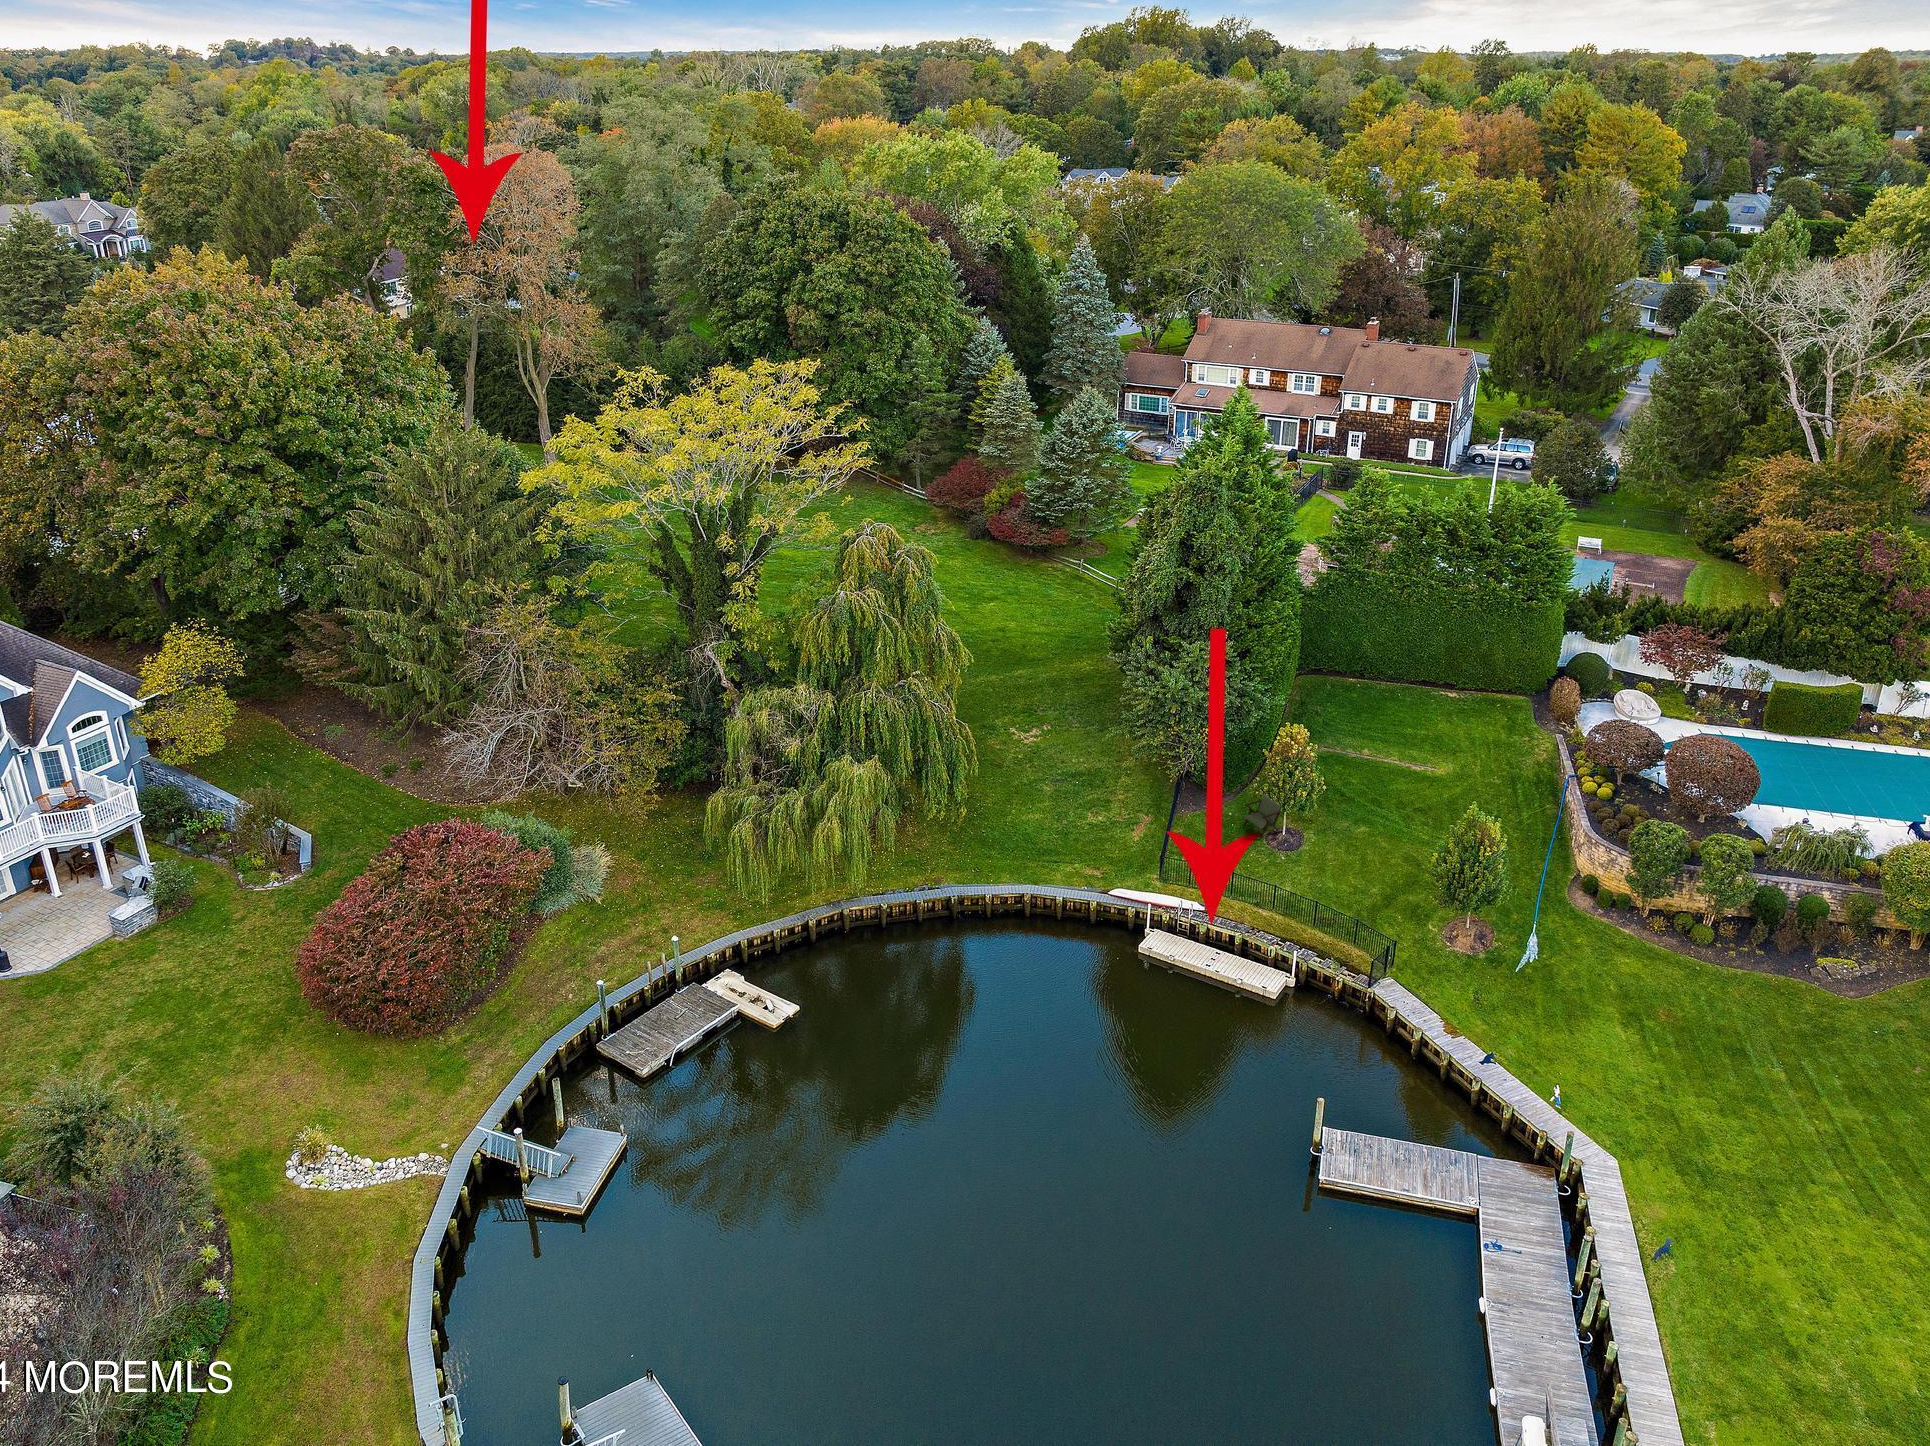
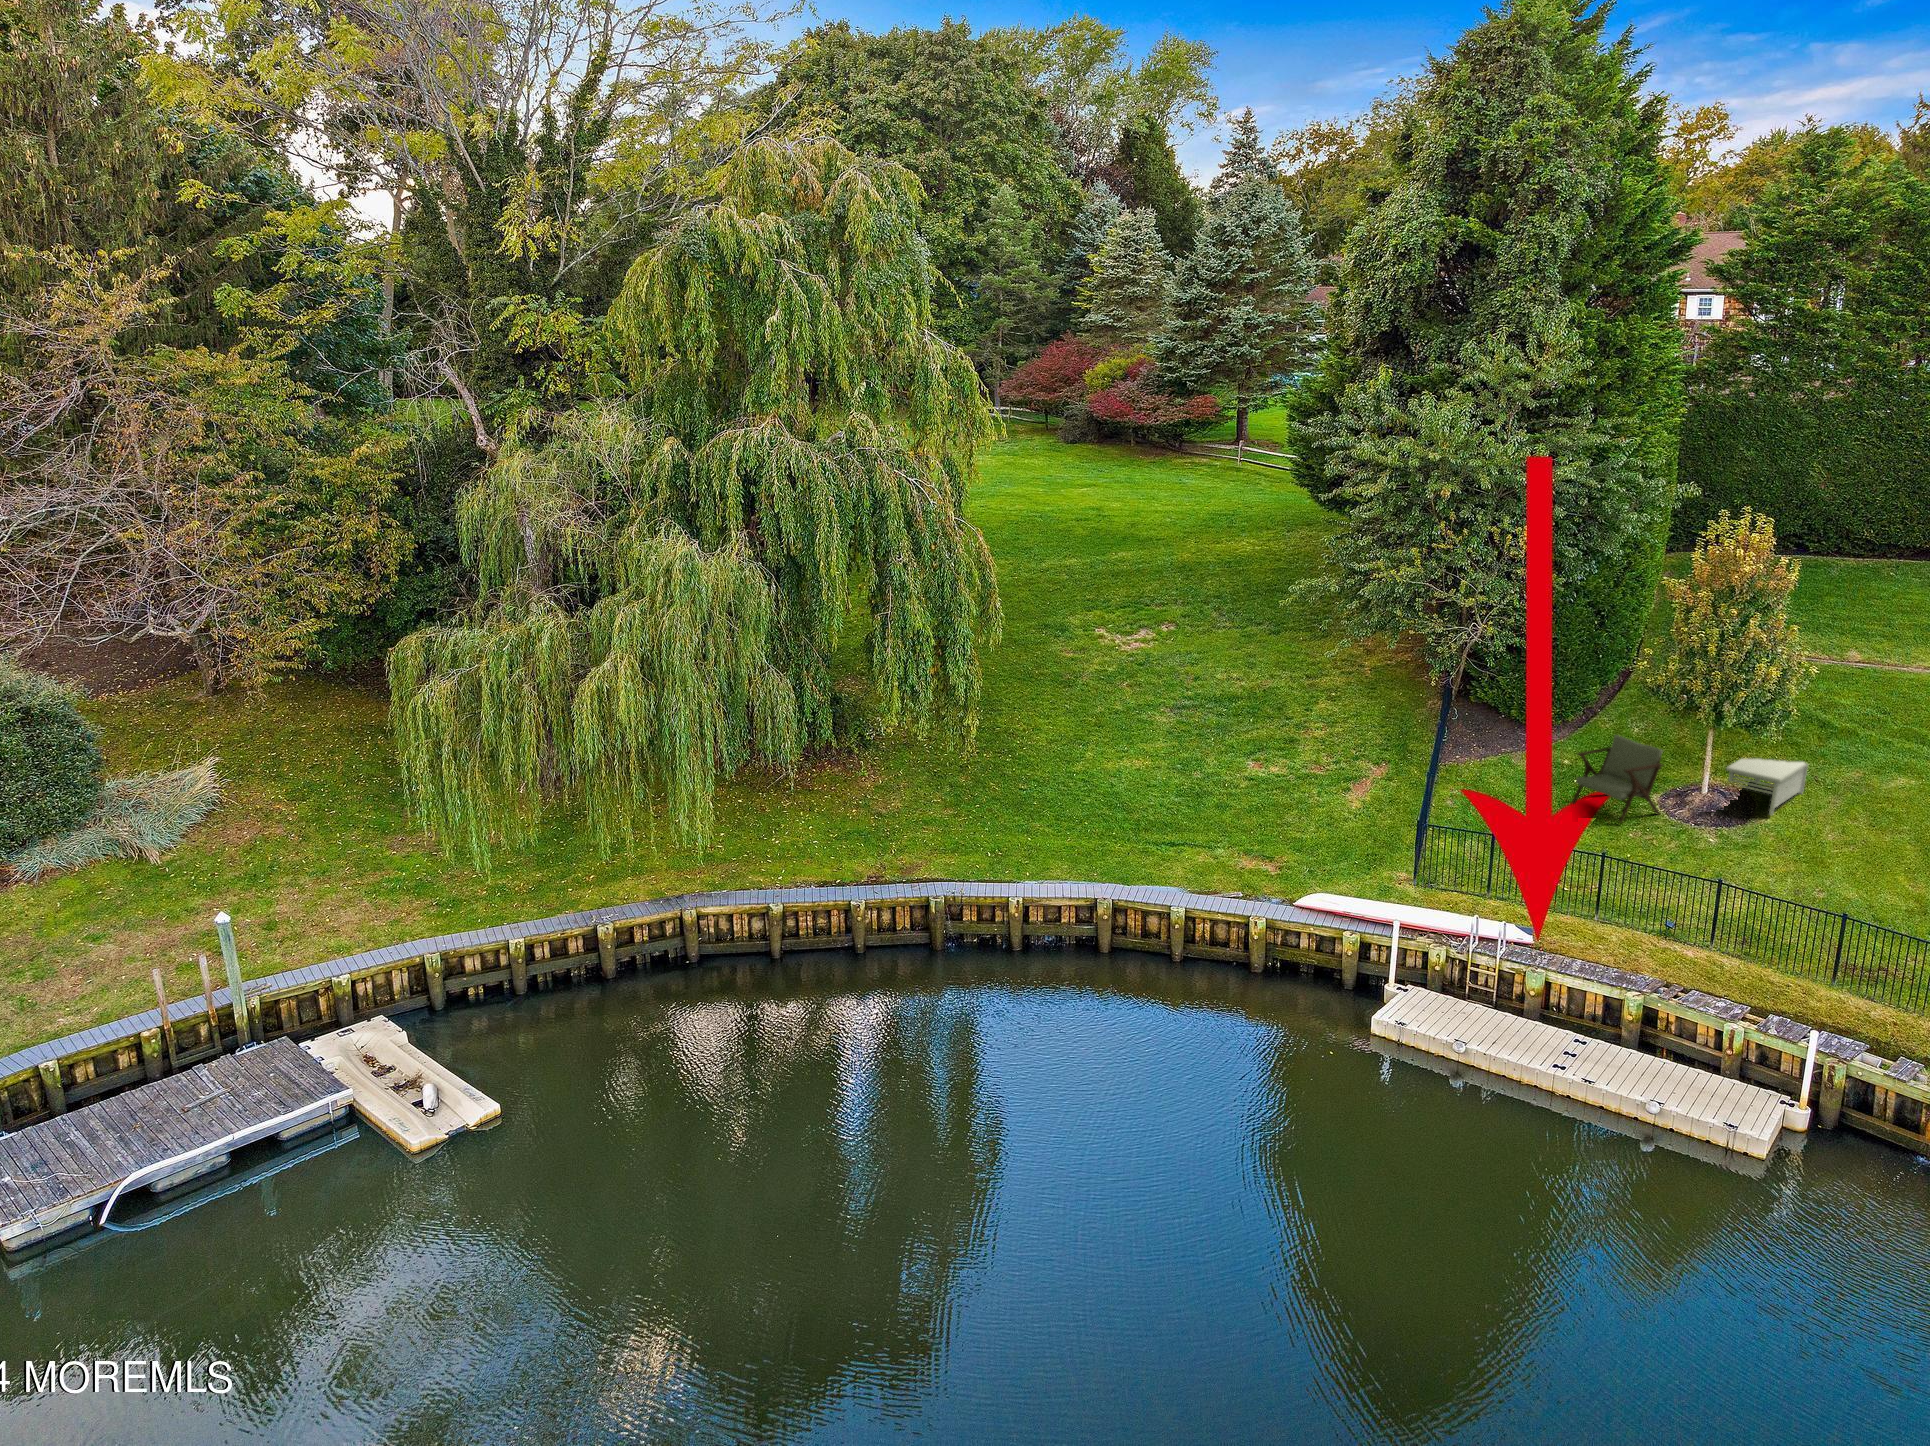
storage bench: none [1311,795,1352,833] -> present [1726,759,1808,815]

